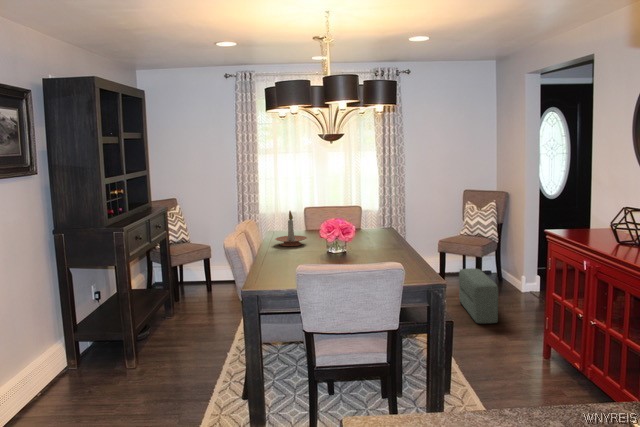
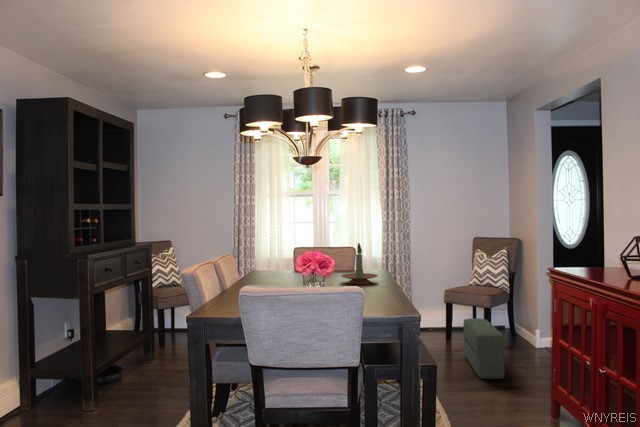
candle holder: present [275,211,307,246] -> present [341,243,378,284]

